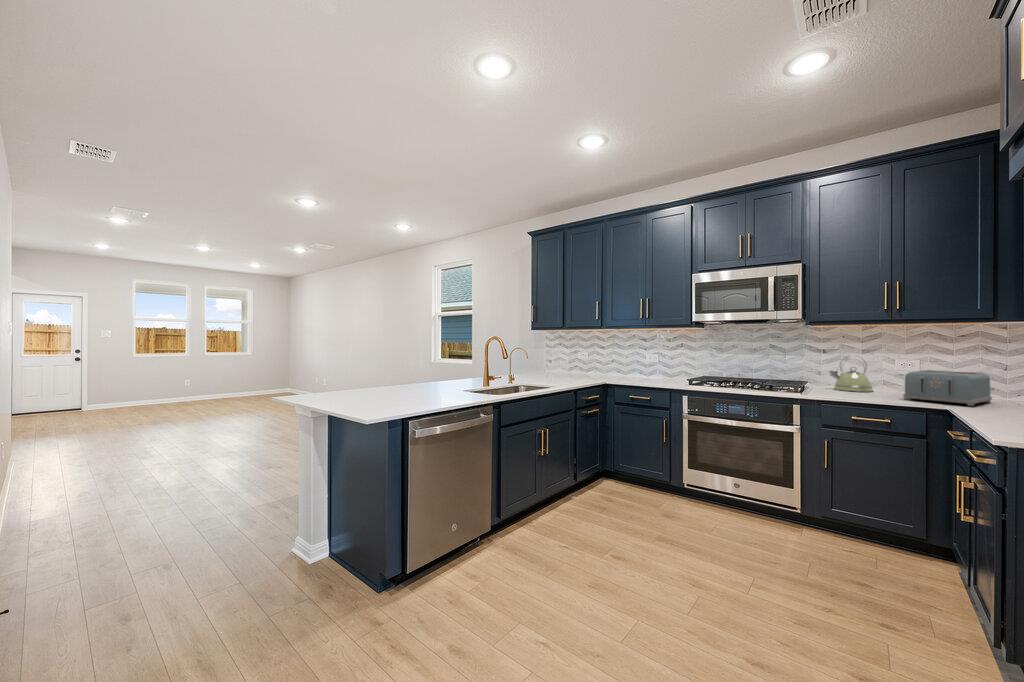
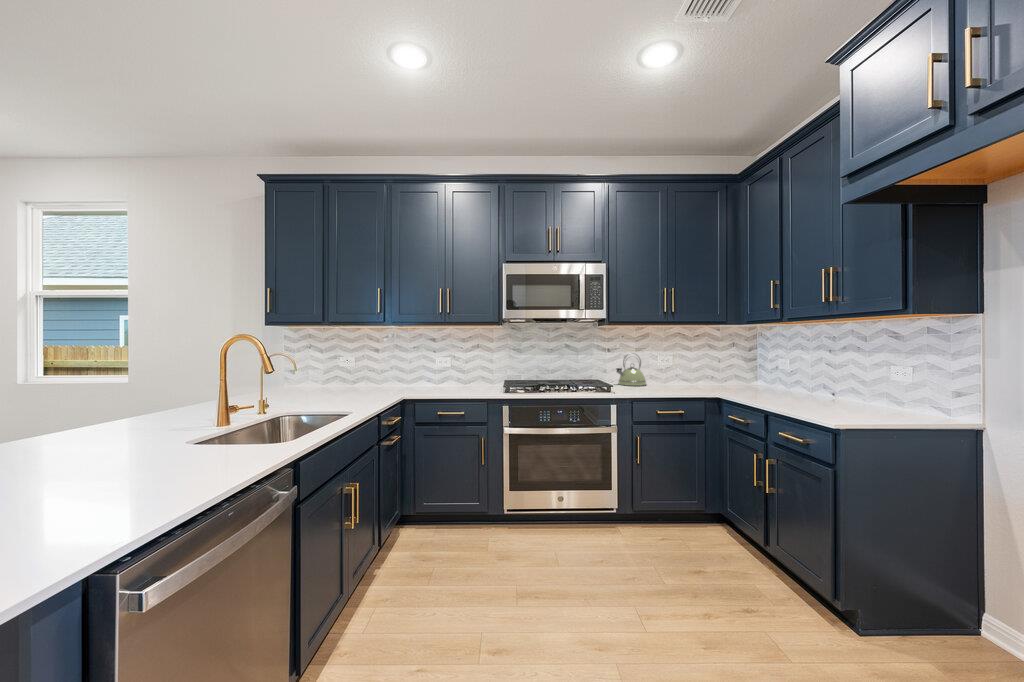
toaster: present [903,370,992,406] -> none [679,364,728,392]

